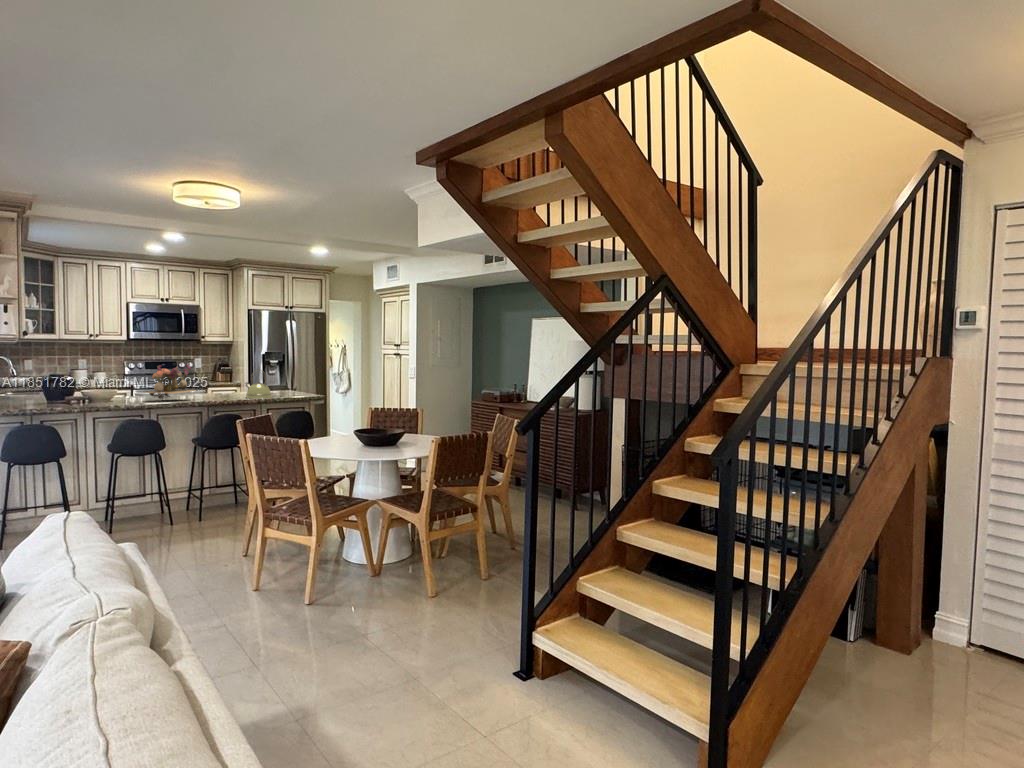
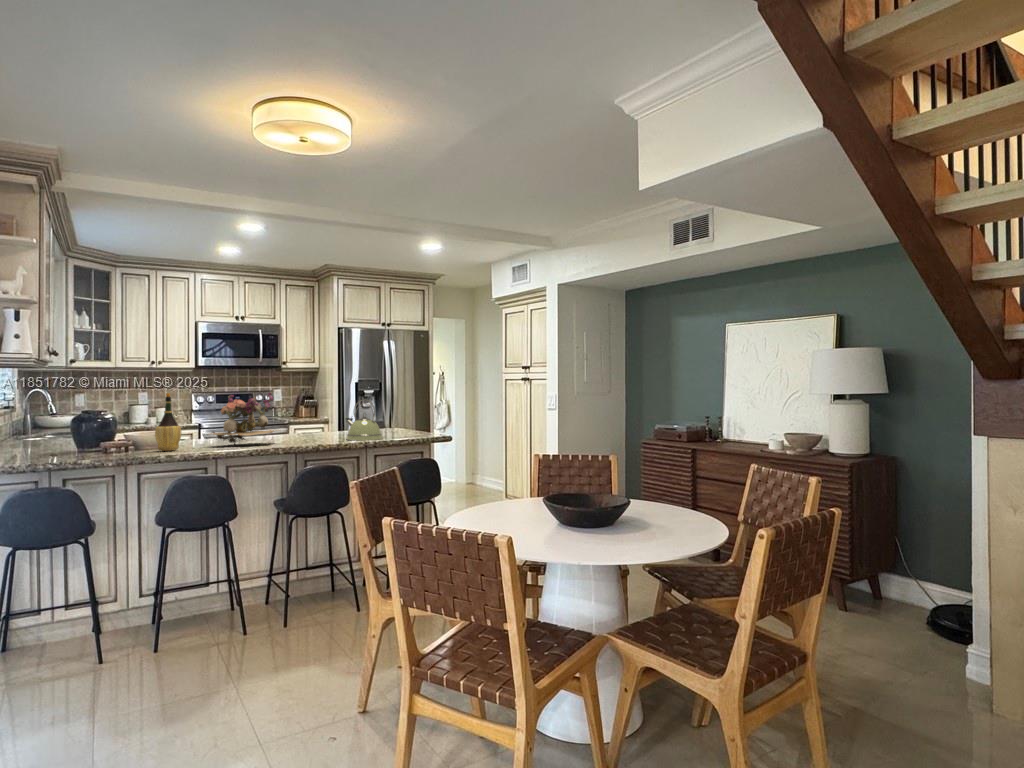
wine bottle: none [106,364,125,403] -> present [155,393,181,451]

